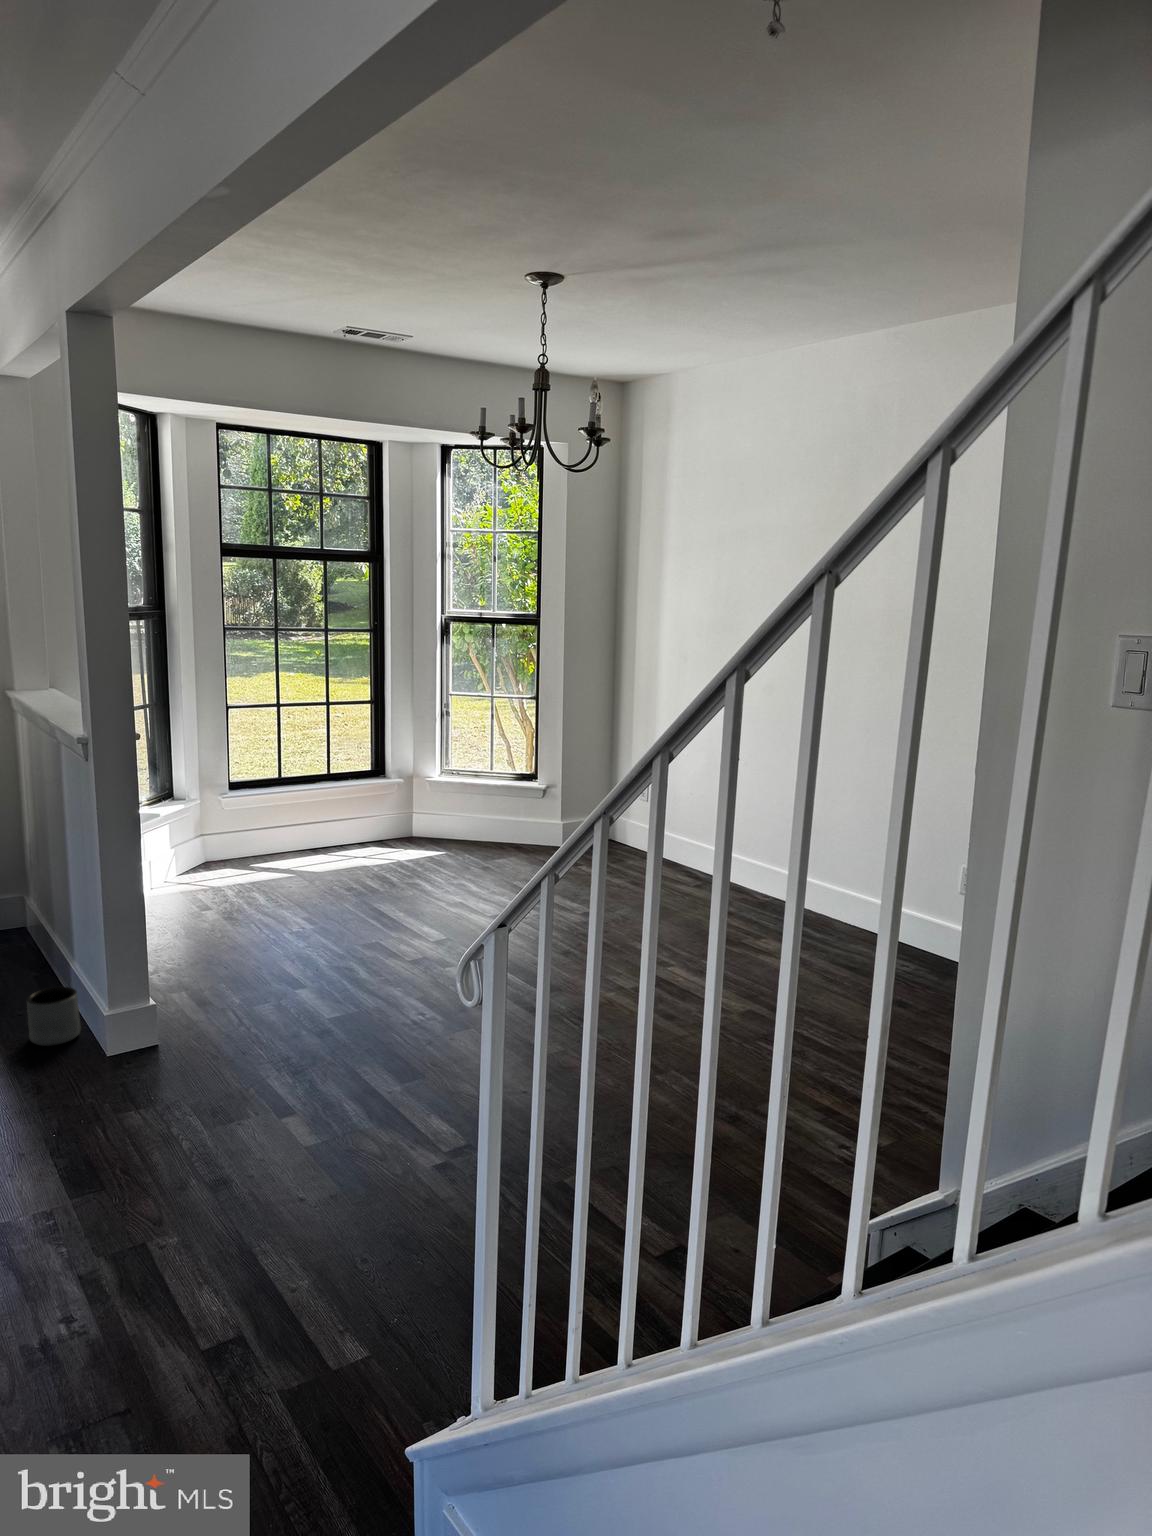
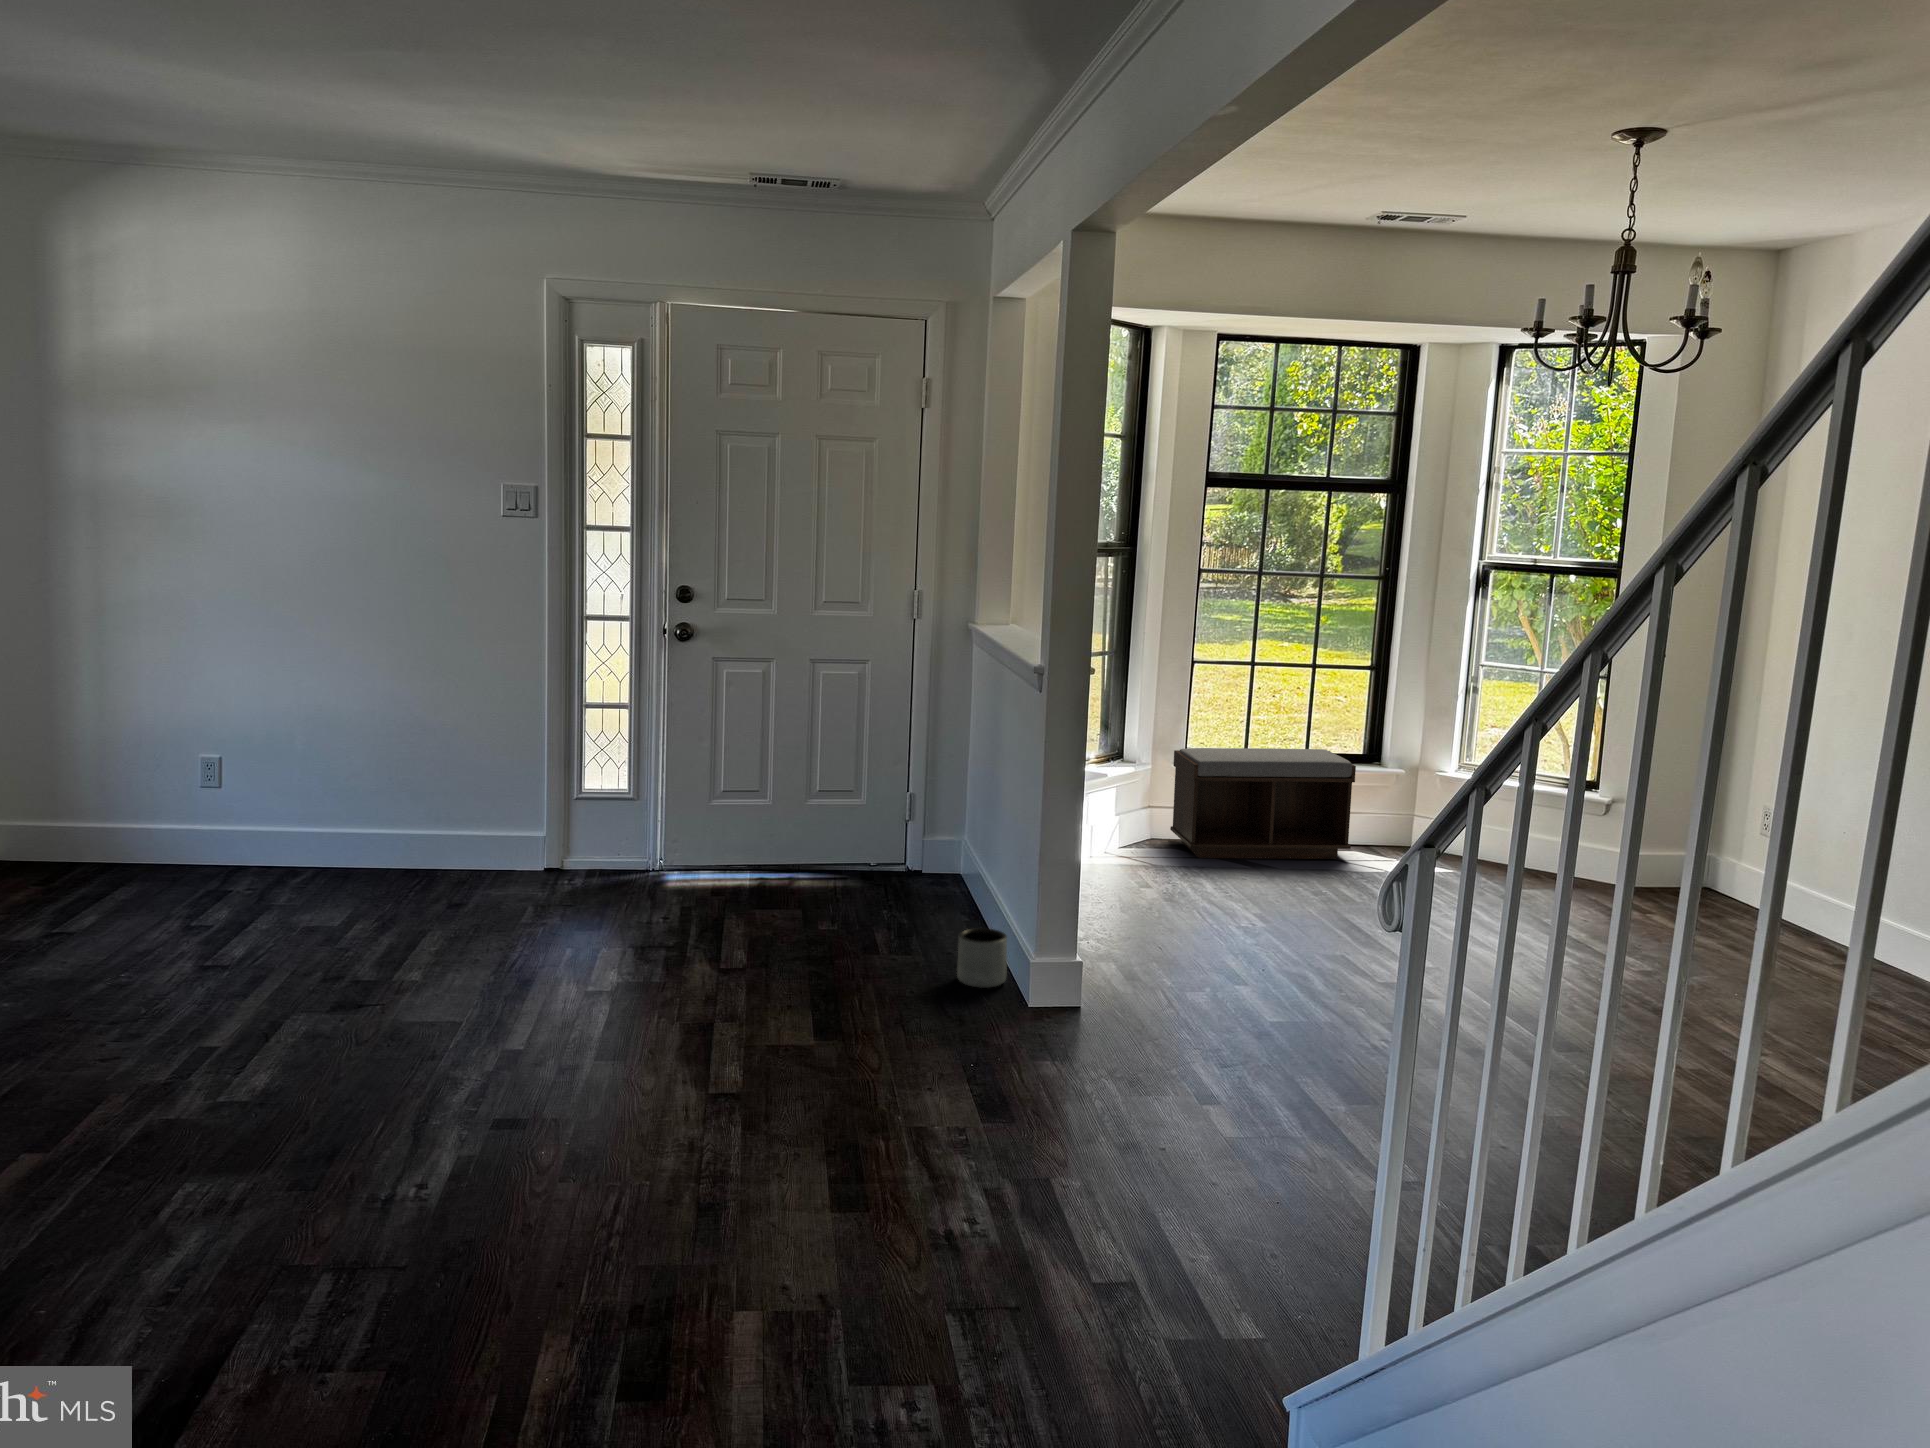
bench: none [215,771,368,875] -> present [1170,748,1356,859]

